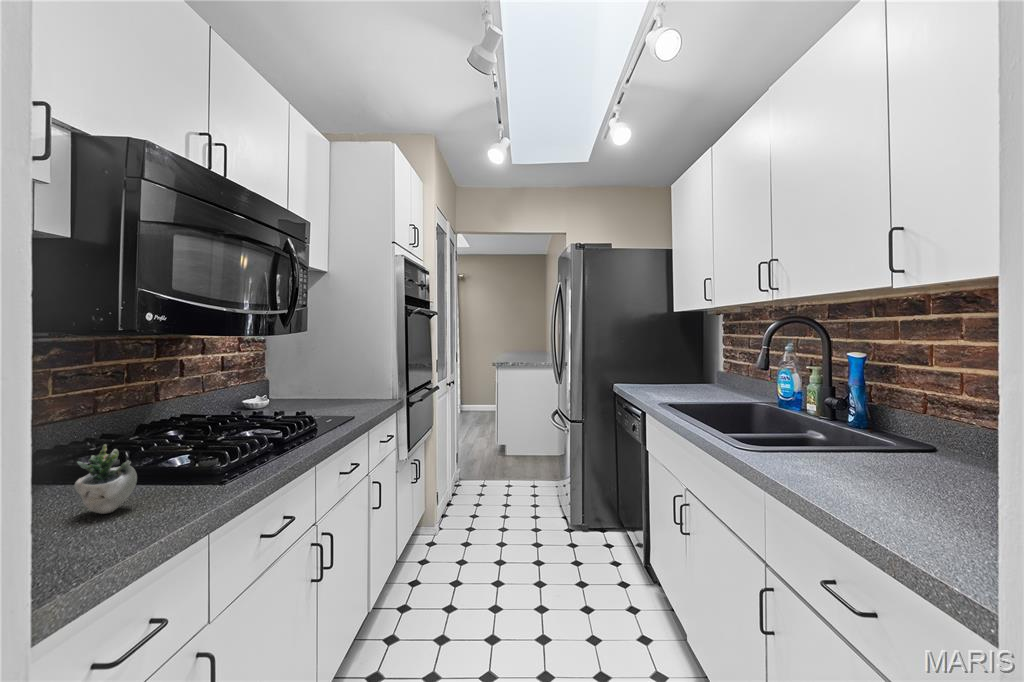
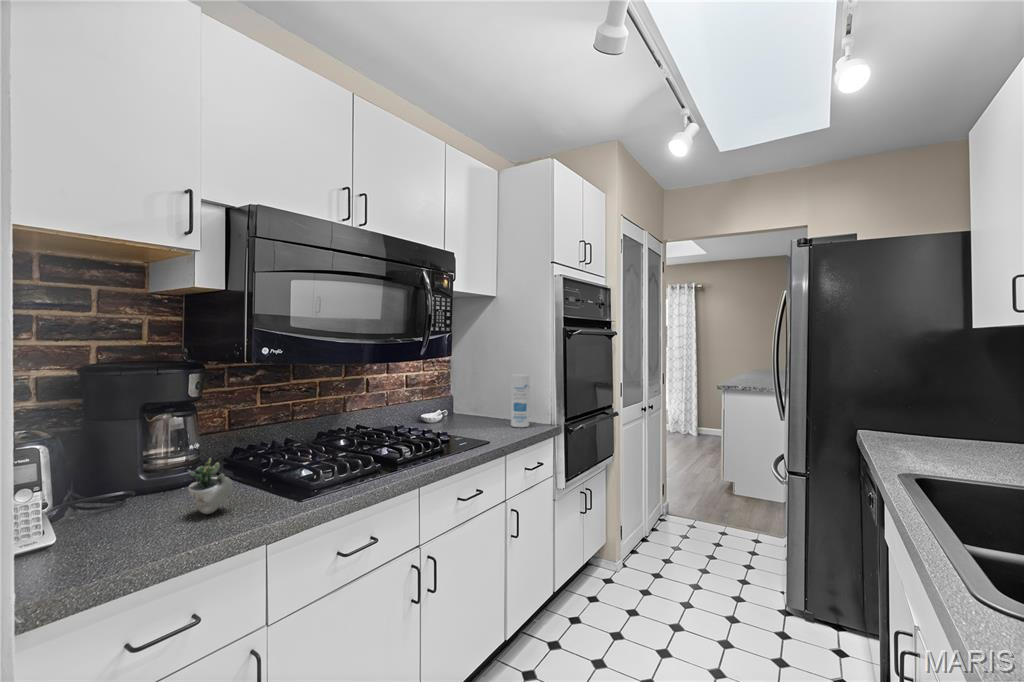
canister: none [352,353,371,405] -> present [511,374,529,427]

